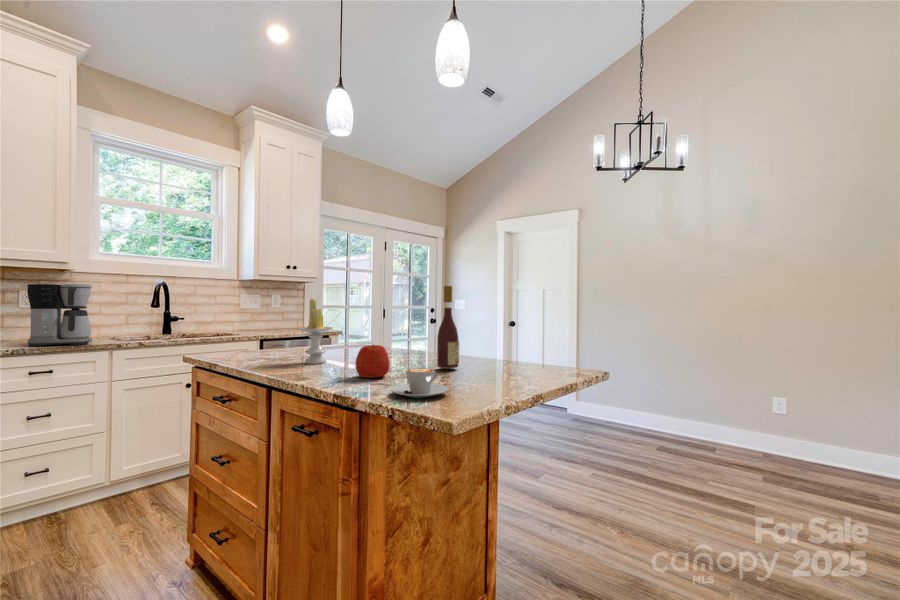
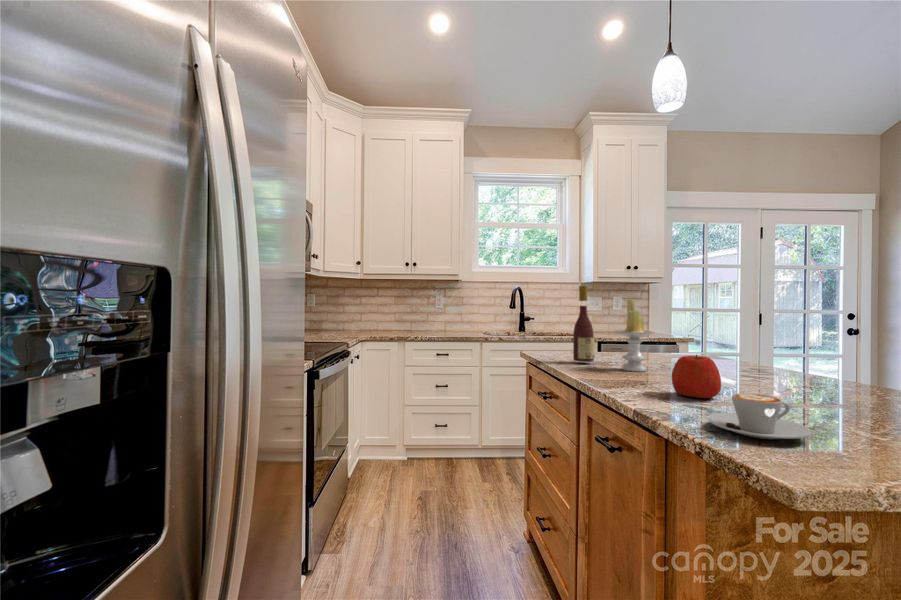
coffee maker: present [27,284,92,347] -> none [437,291,472,336]
wine bottle: present [437,286,459,368] -> present [573,286,595,362]

